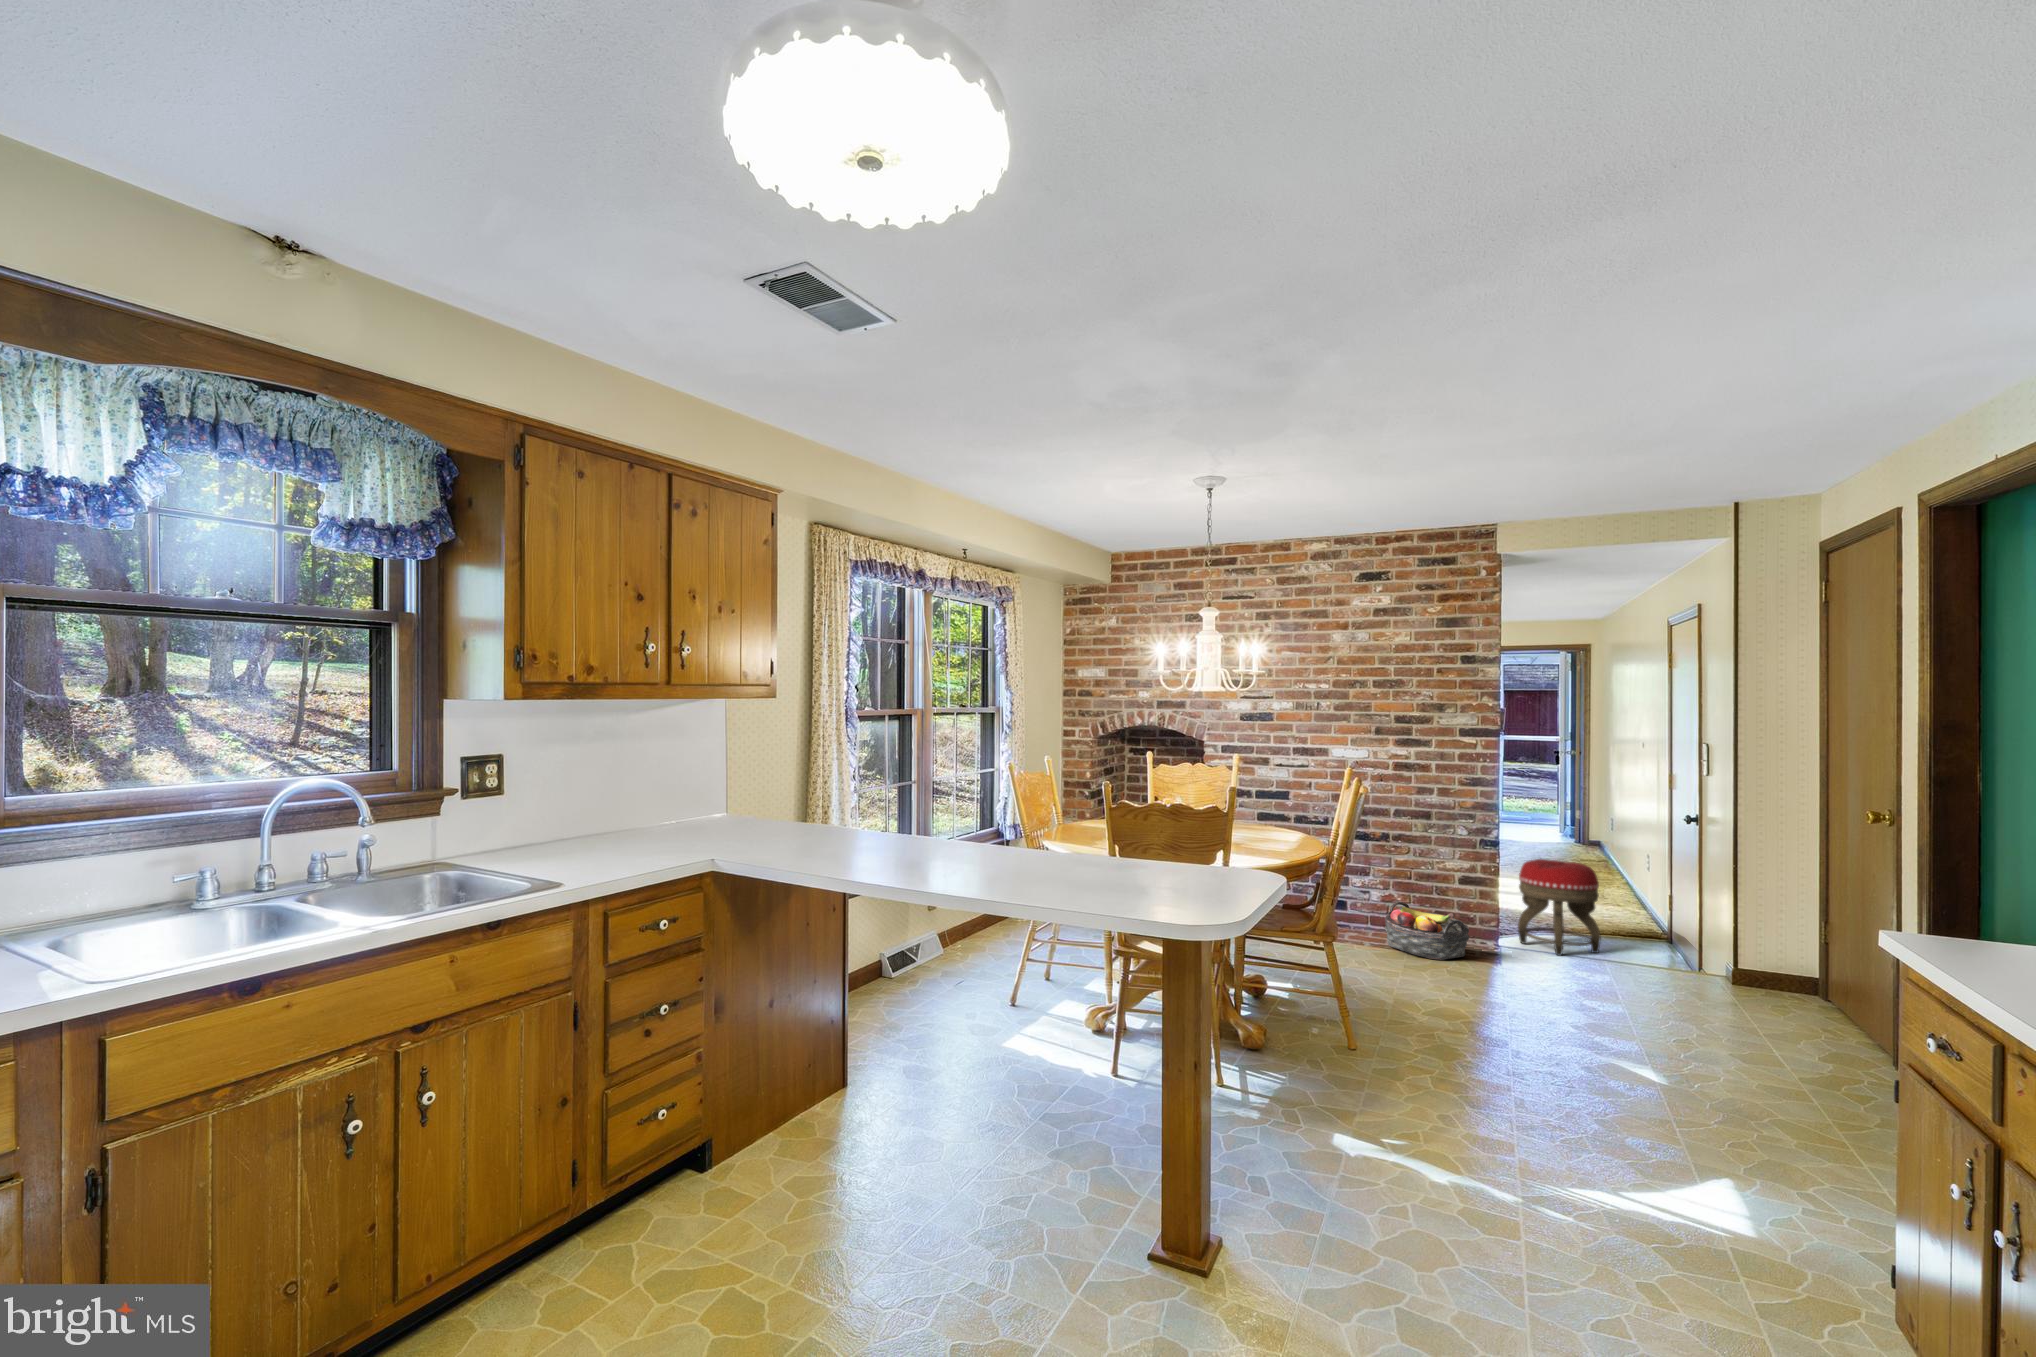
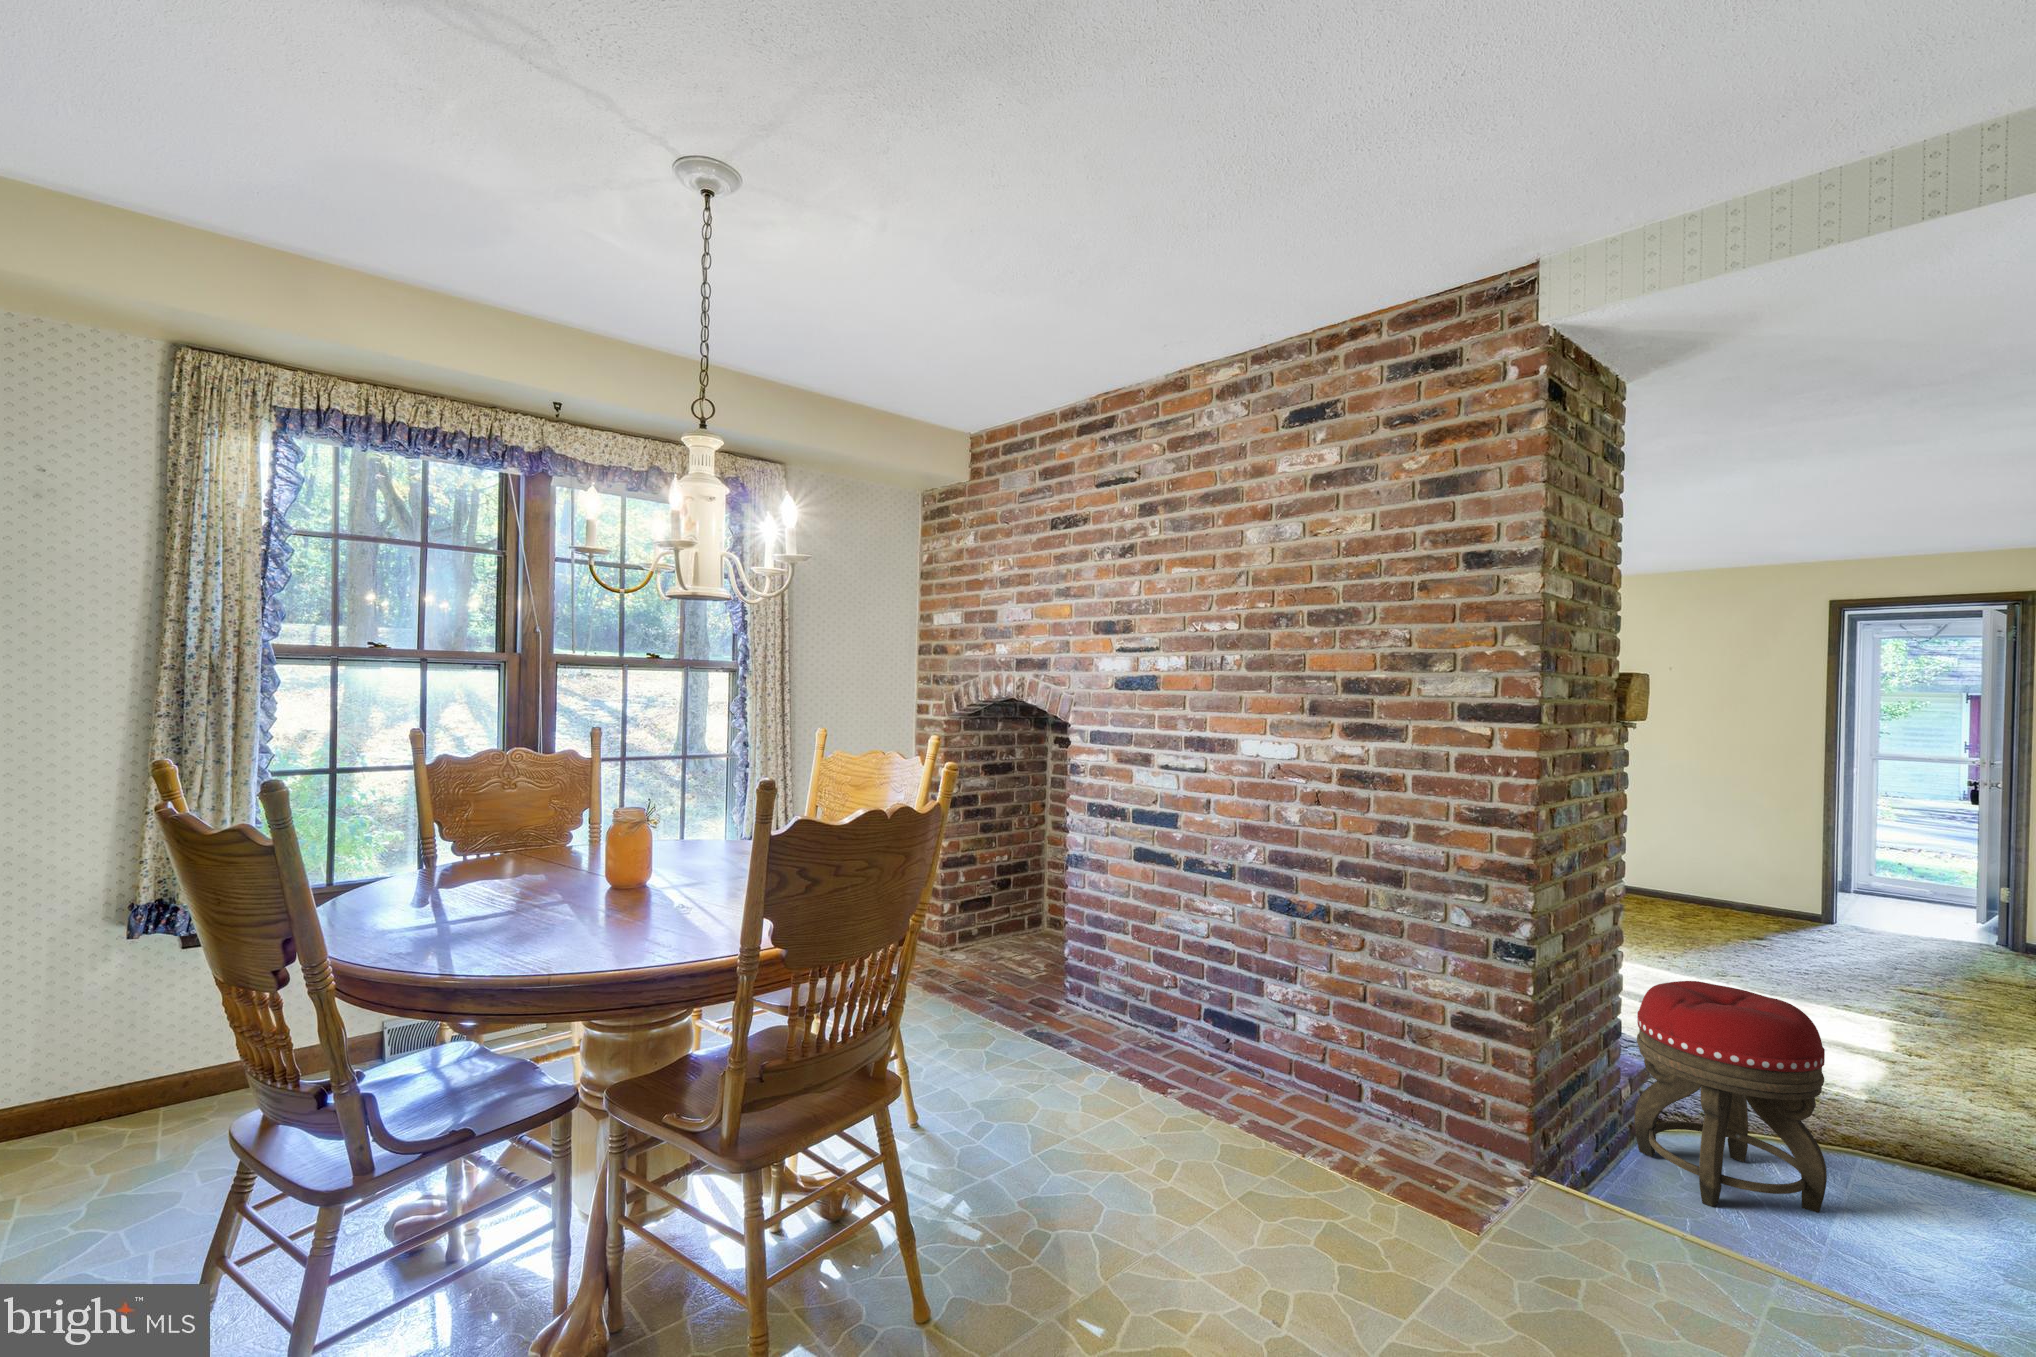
basket: present [1385,902,1469,960] -> none [1276,1044,1441,1195]

